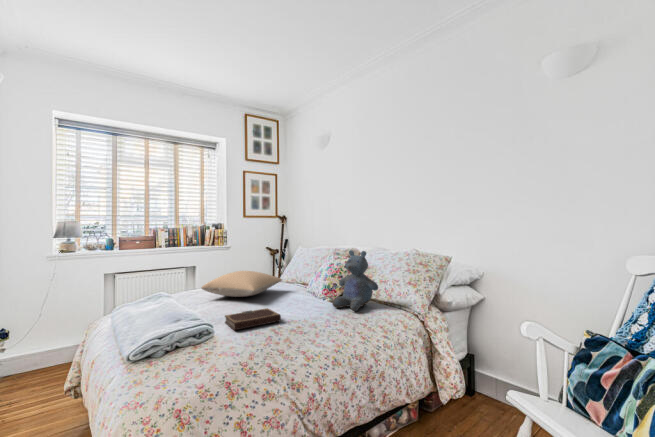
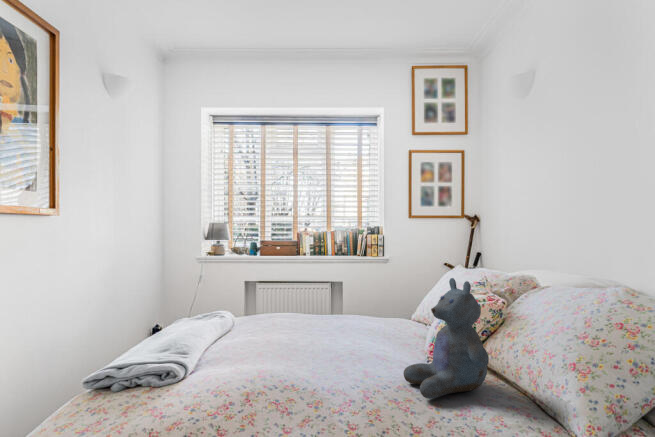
pillow: present [202,271,282,297] -> none [268,295,383,333]
notebook: present [225,308,281,330] -> none [217,355,299,383]

